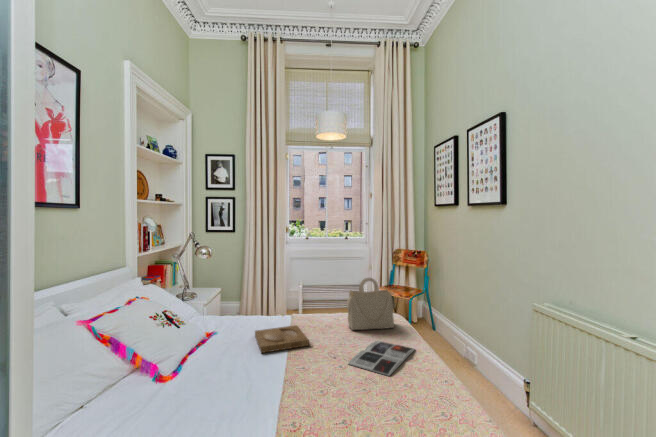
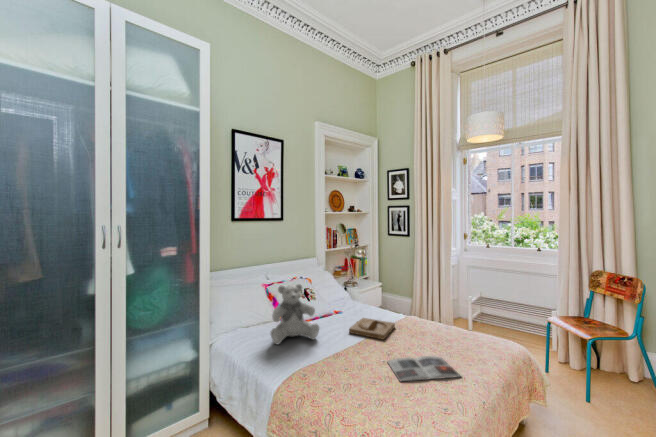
handbag: present [347,278,394,330] -> none [435,297,486,354]
teddy bear: none [162,297,236,412] -> present [271,284,319,344]

